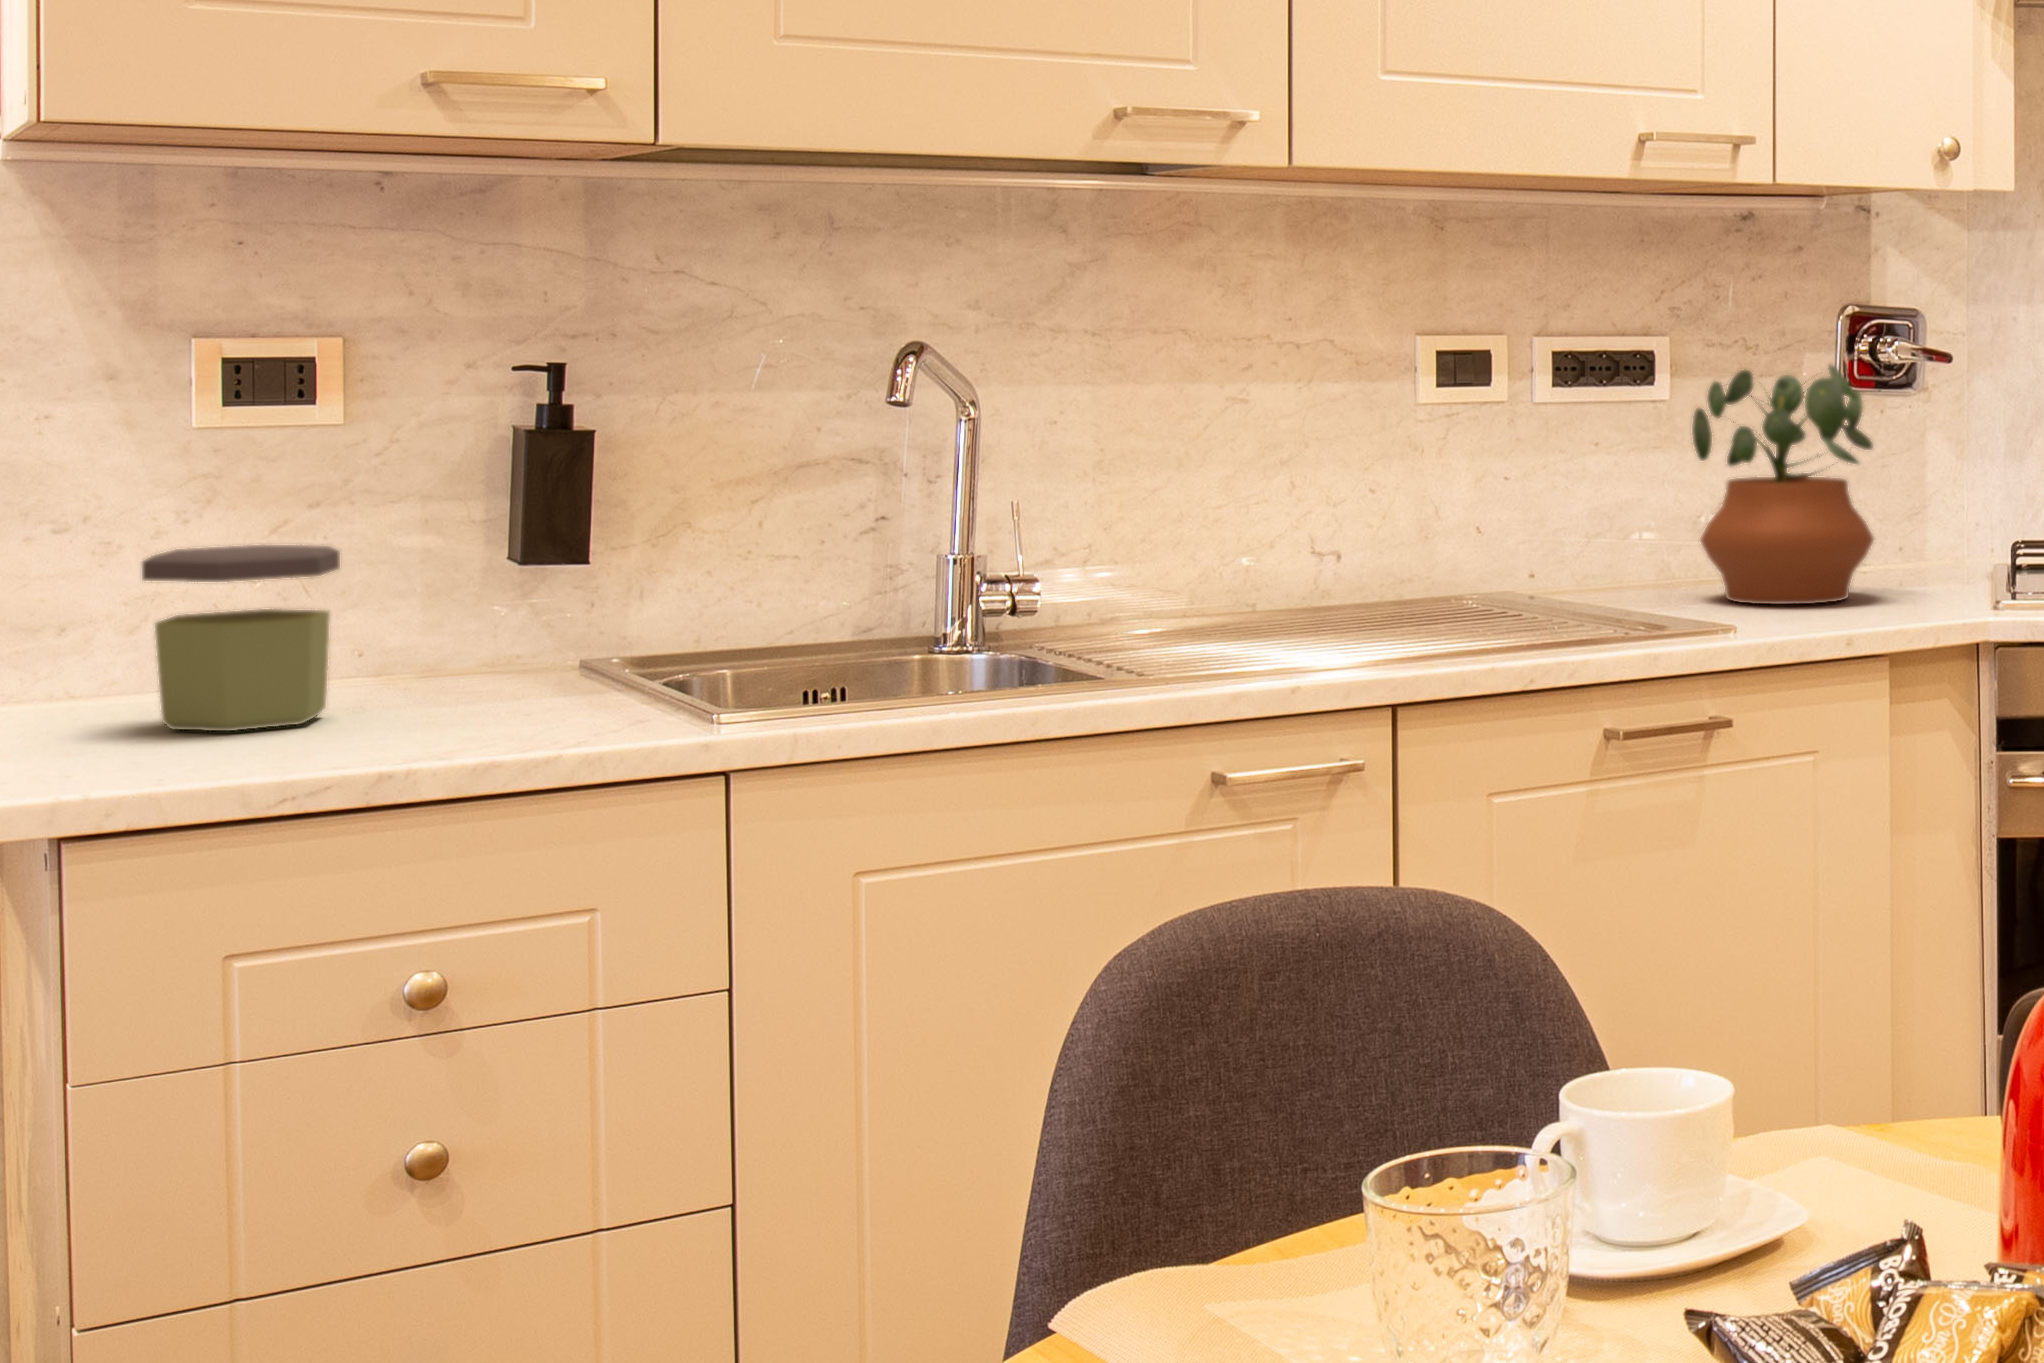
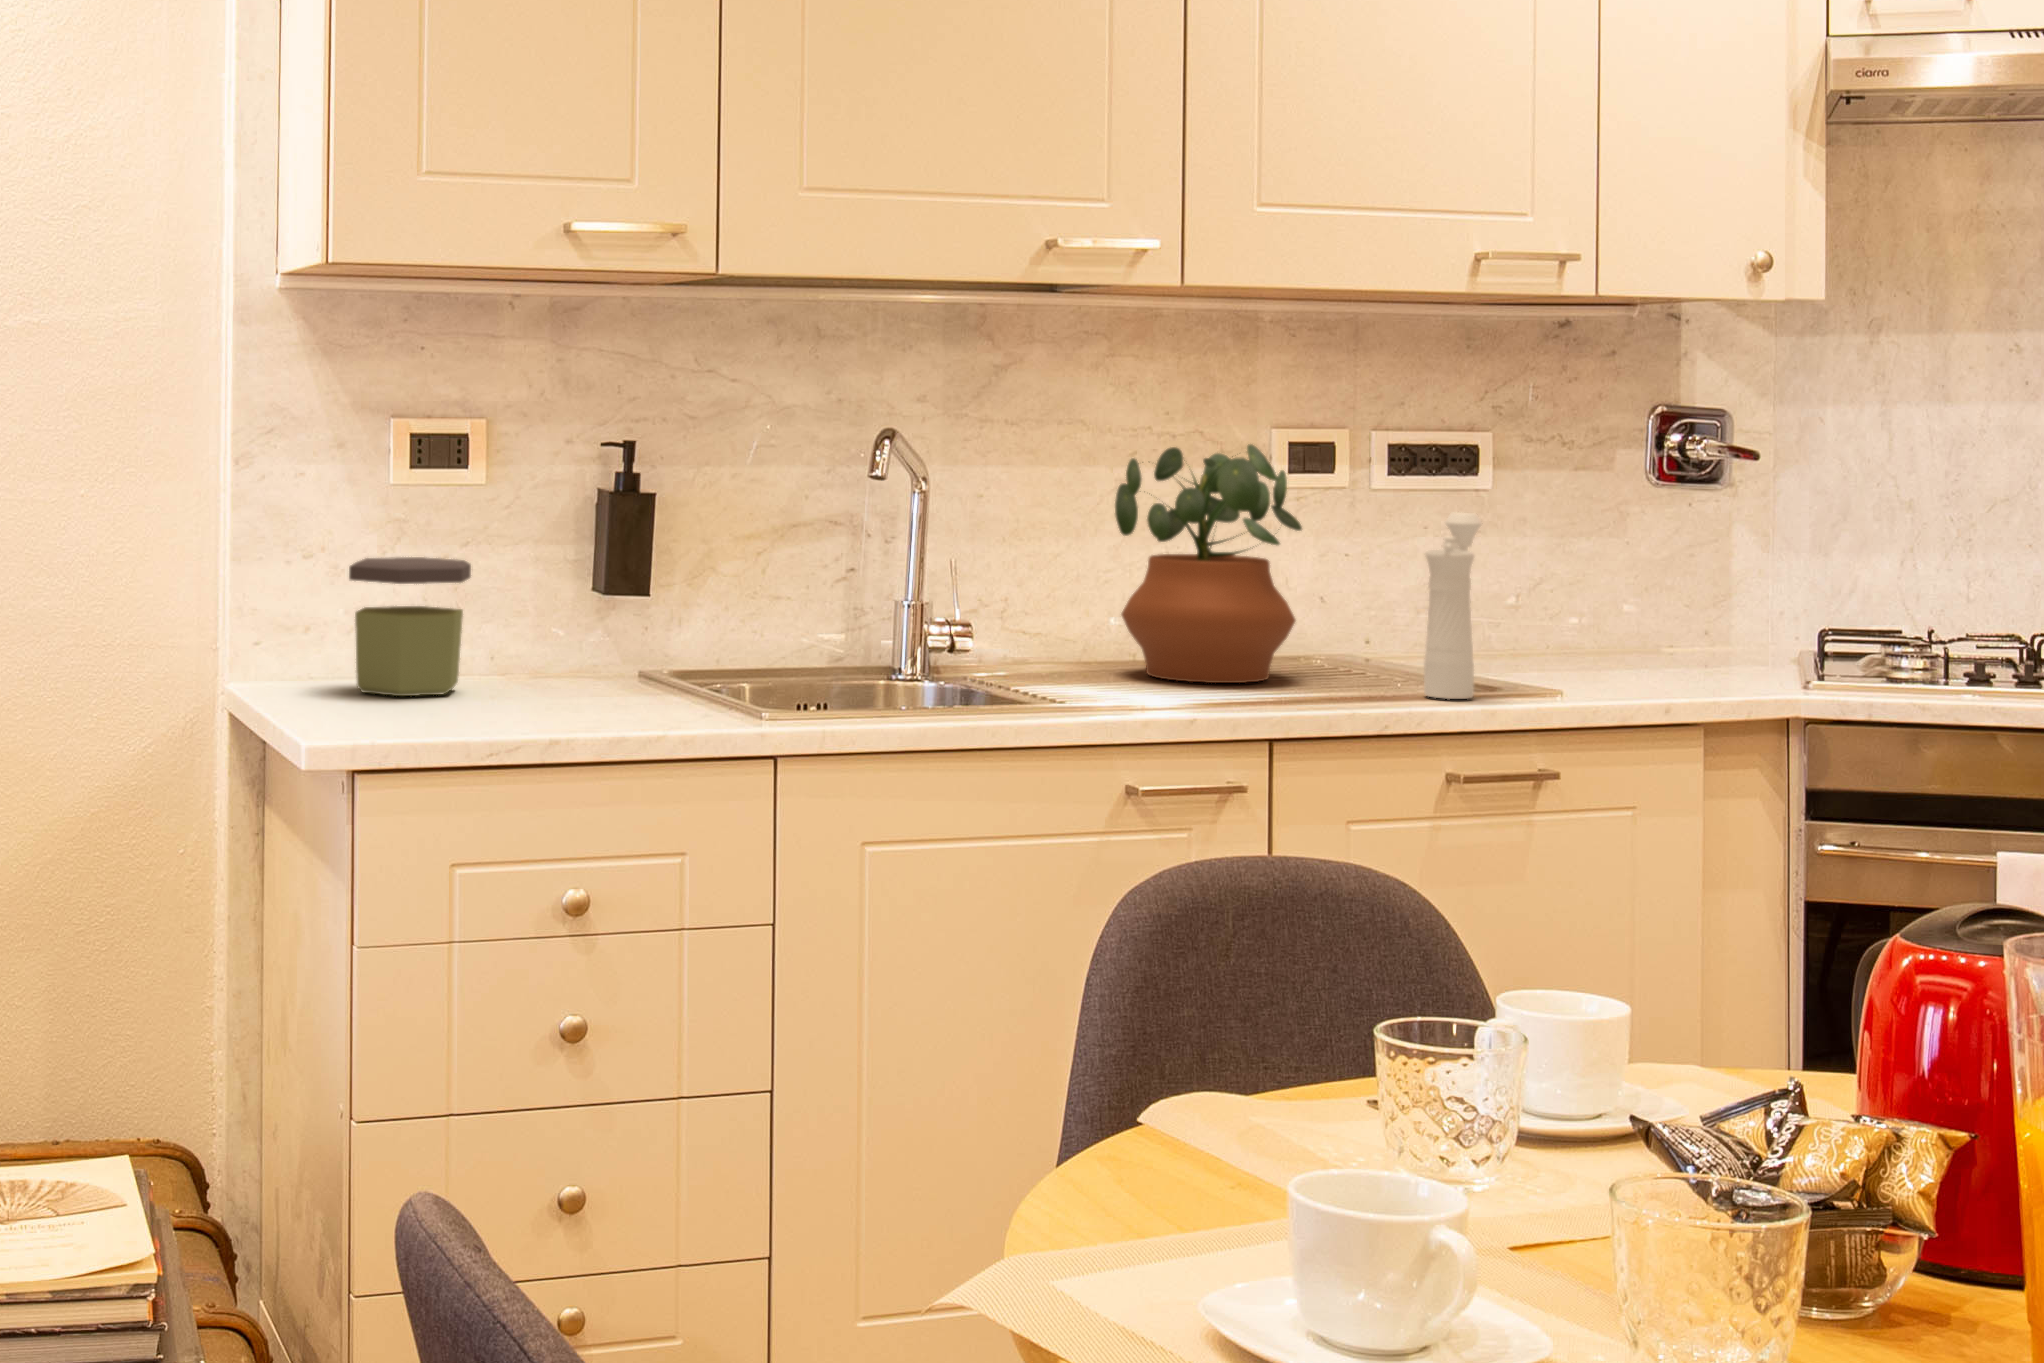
potted plant: present [1692,365,1874,604] -> present [1115,444,1302,683]
pepper mill: none [1595,440,1661,648] -> present [1424,513,1482,699]

